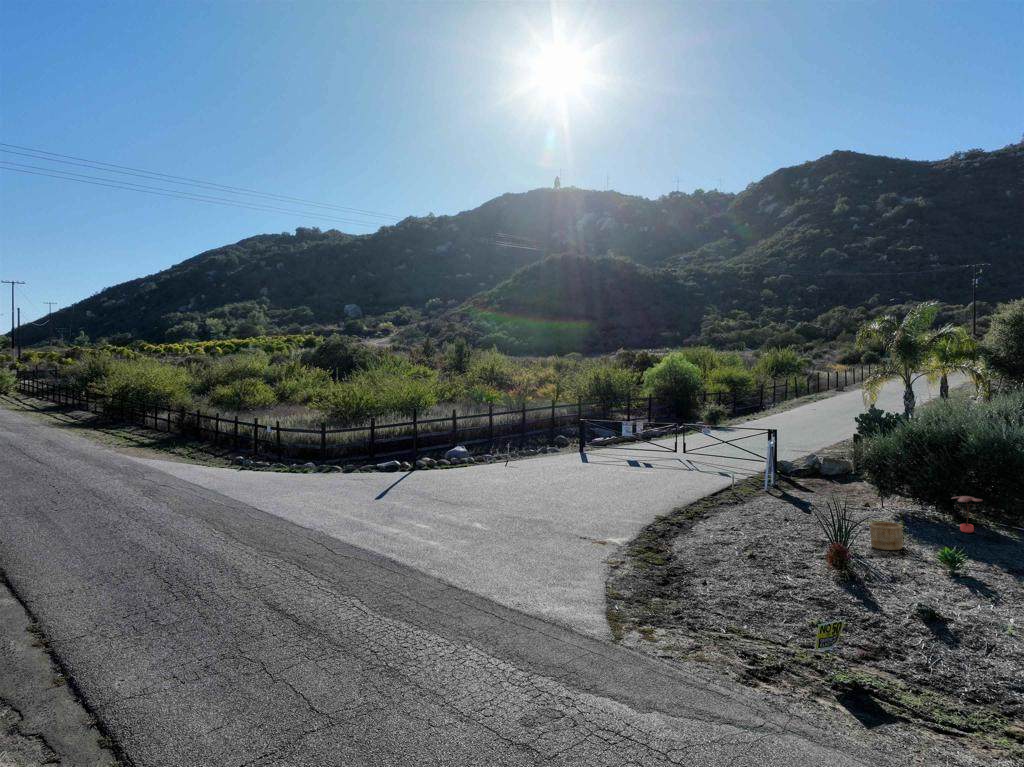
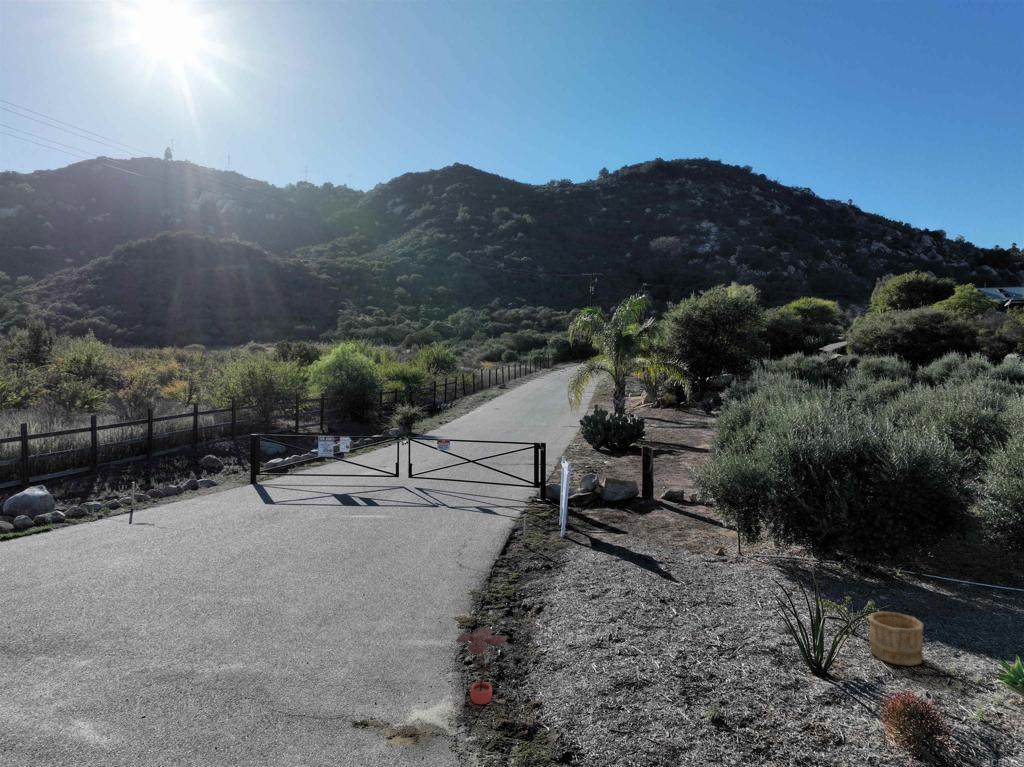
potted plant: present [952,496,982,533] -> present [456,629,507,704]

